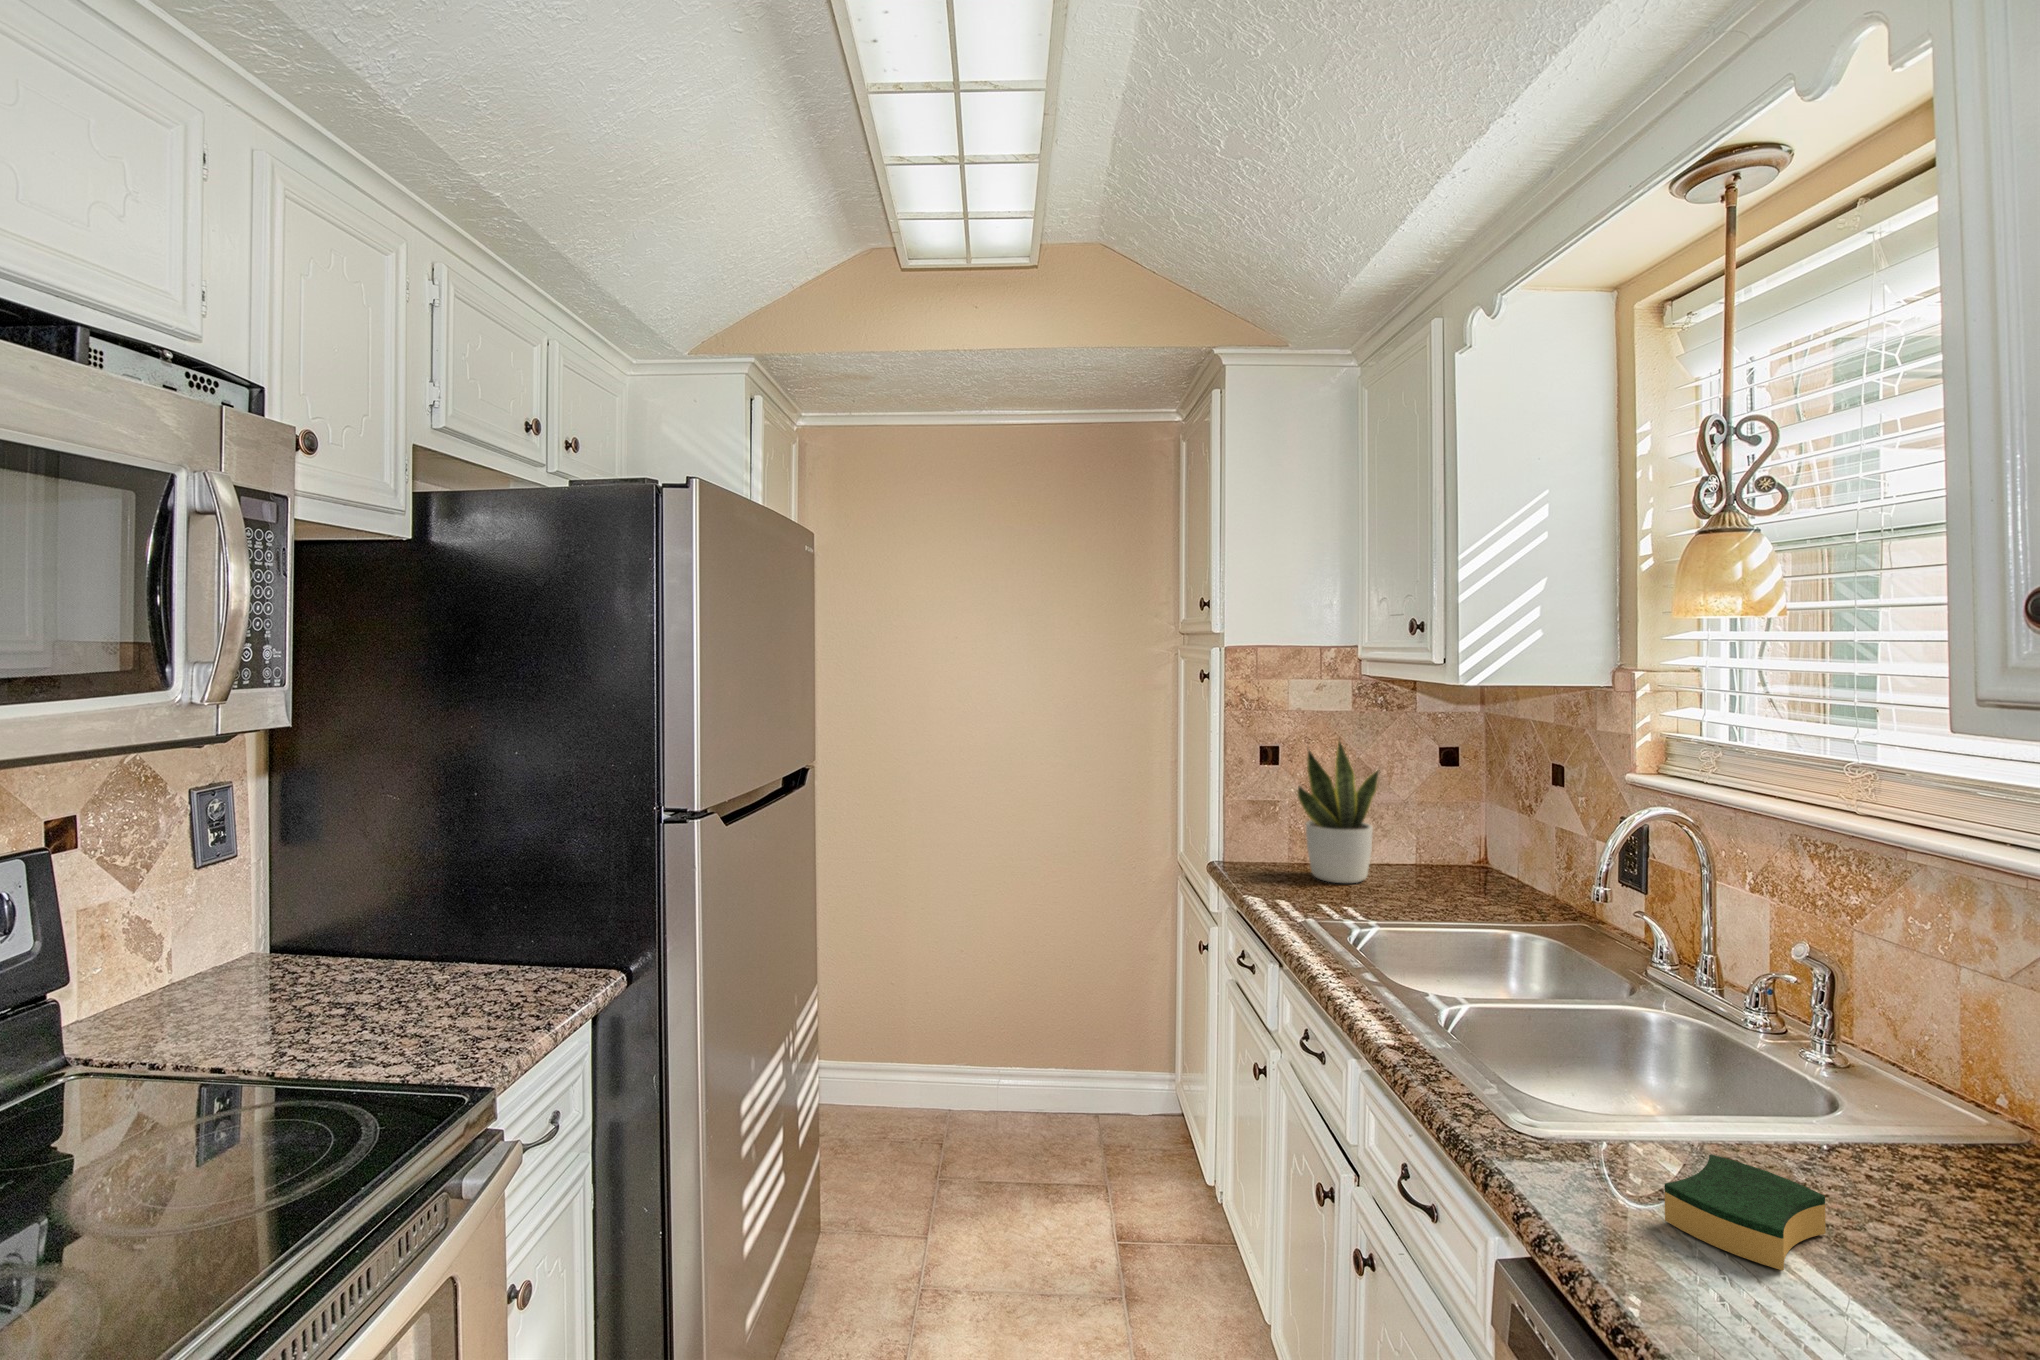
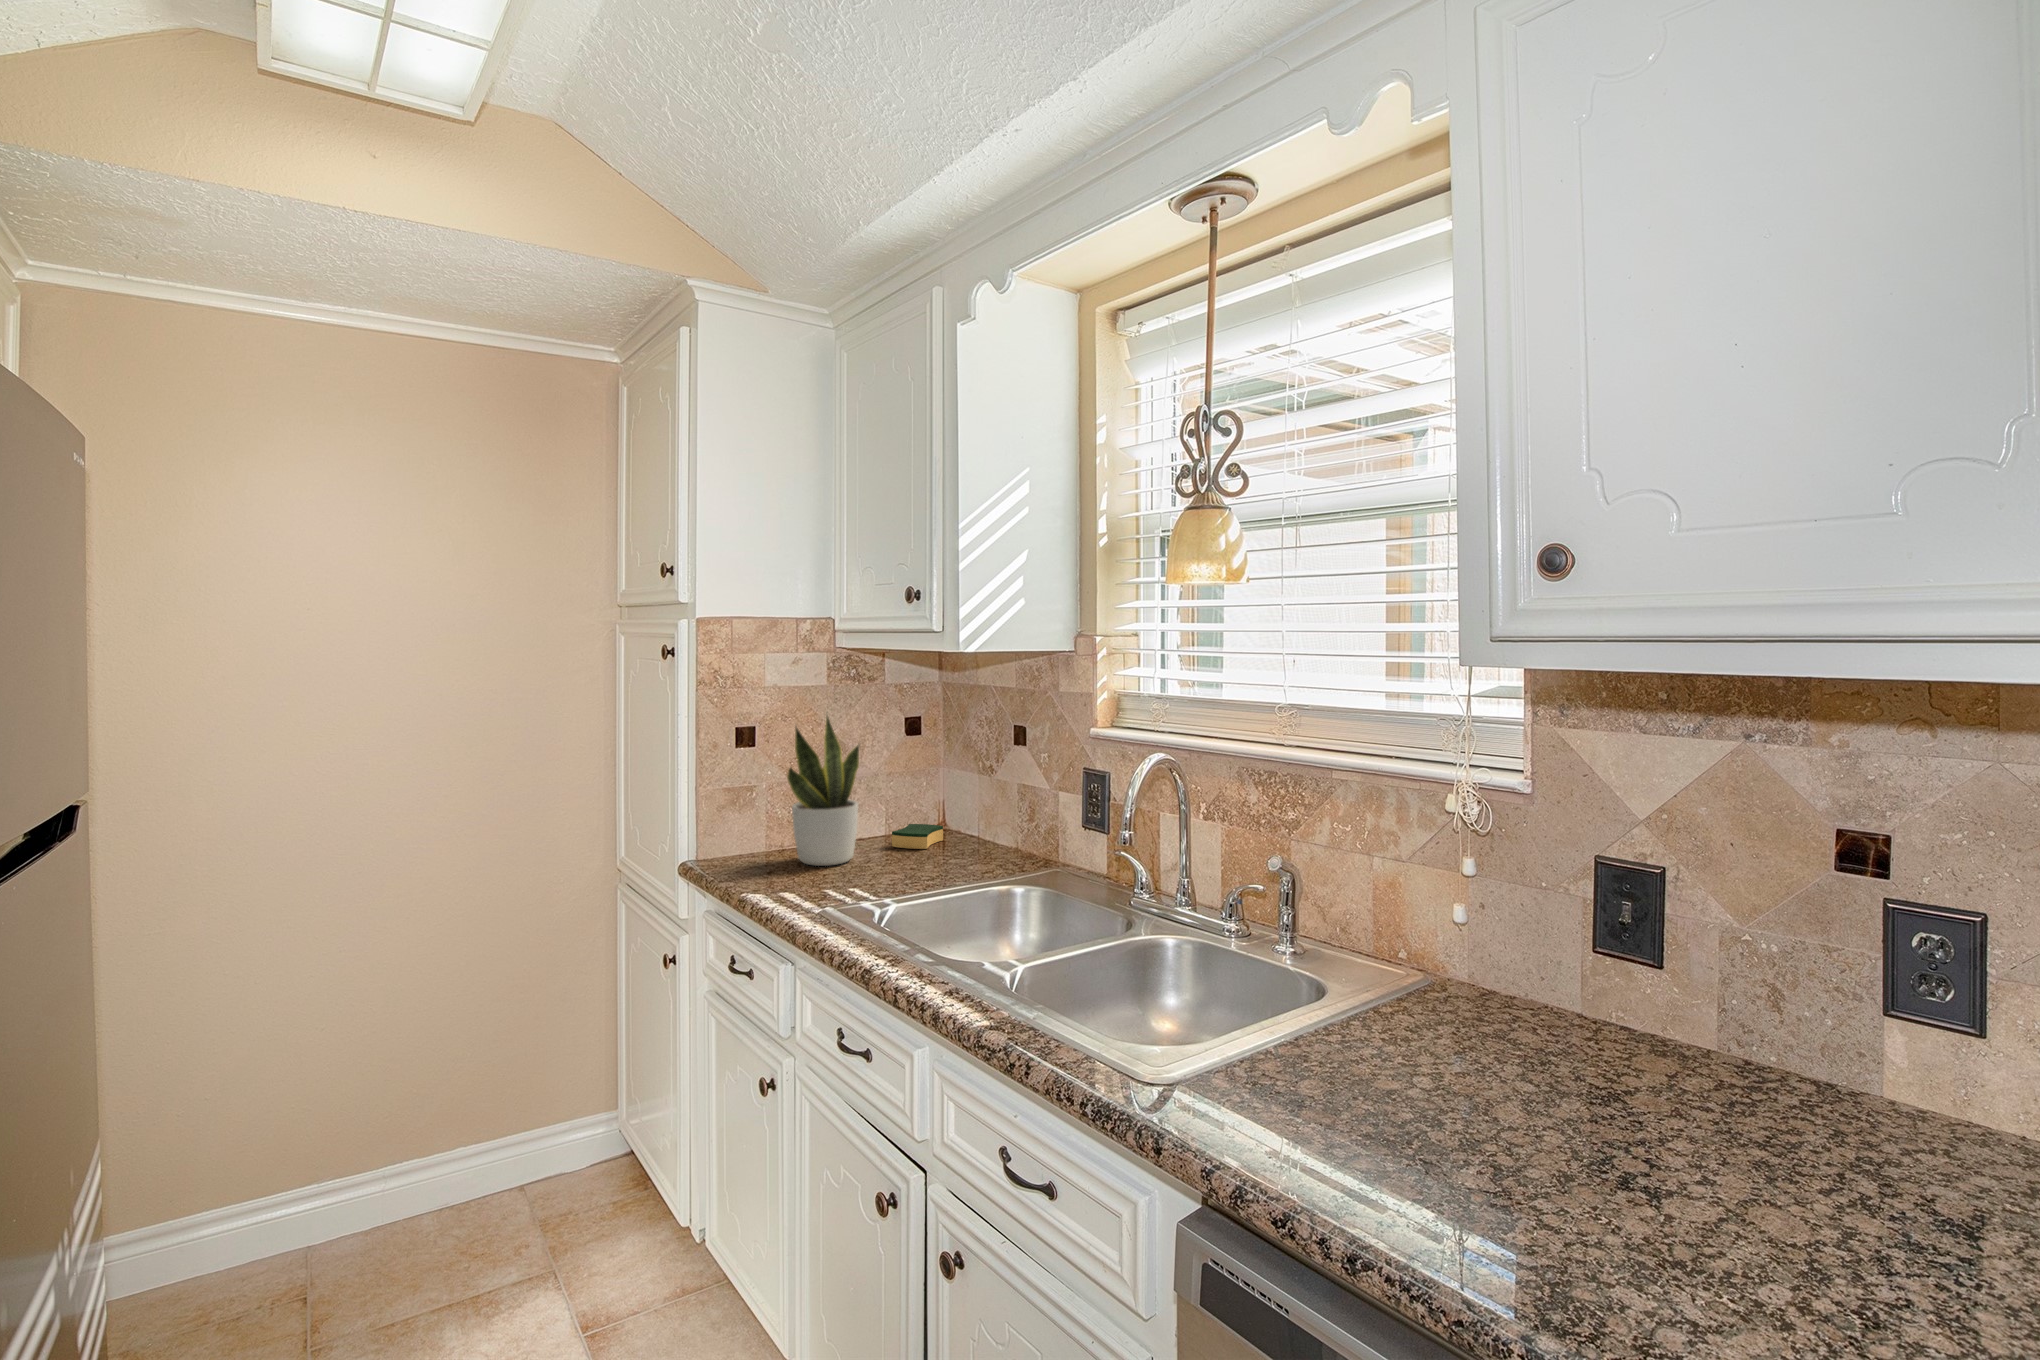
sponge: present [1665,1154,1825,1270] -> present [892,824,943,849]

